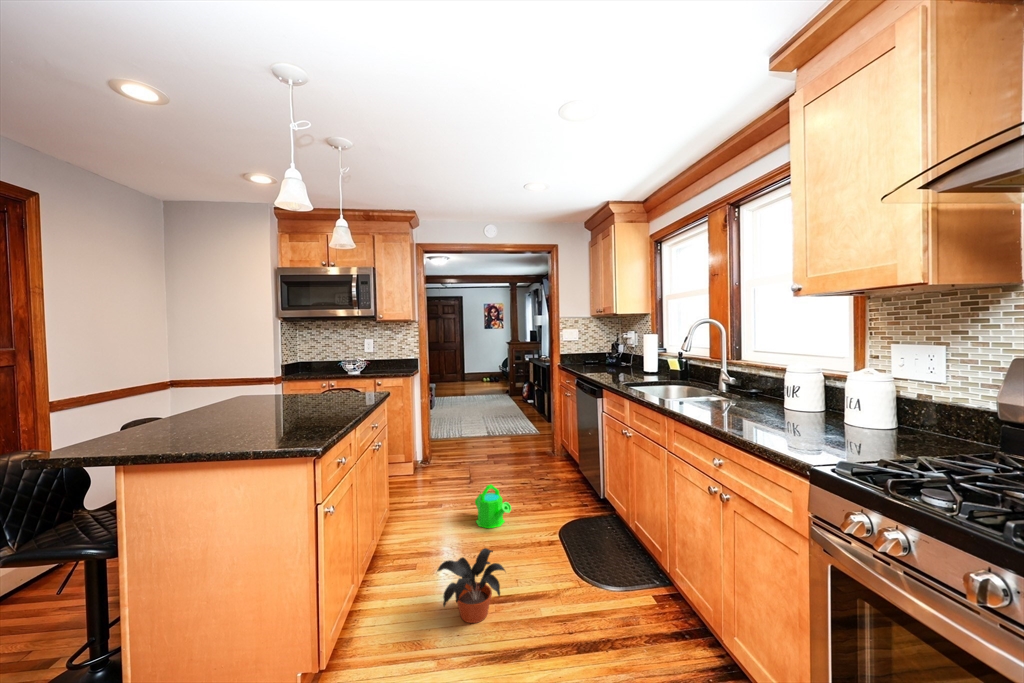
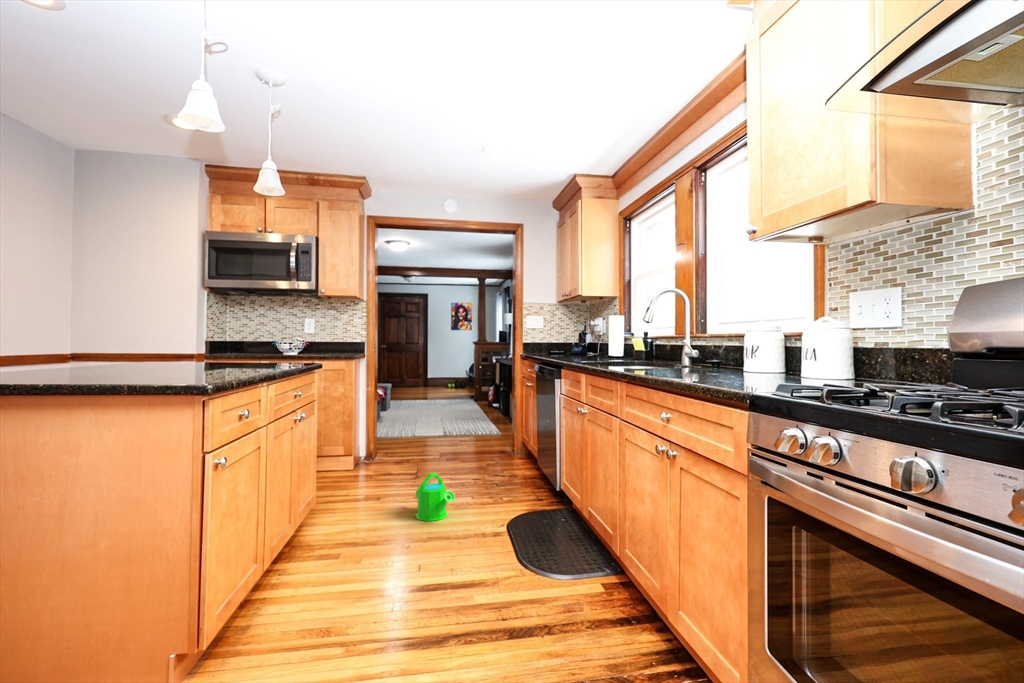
potted plant: present [437,548,505,623] -> none [354,529,436,610]

